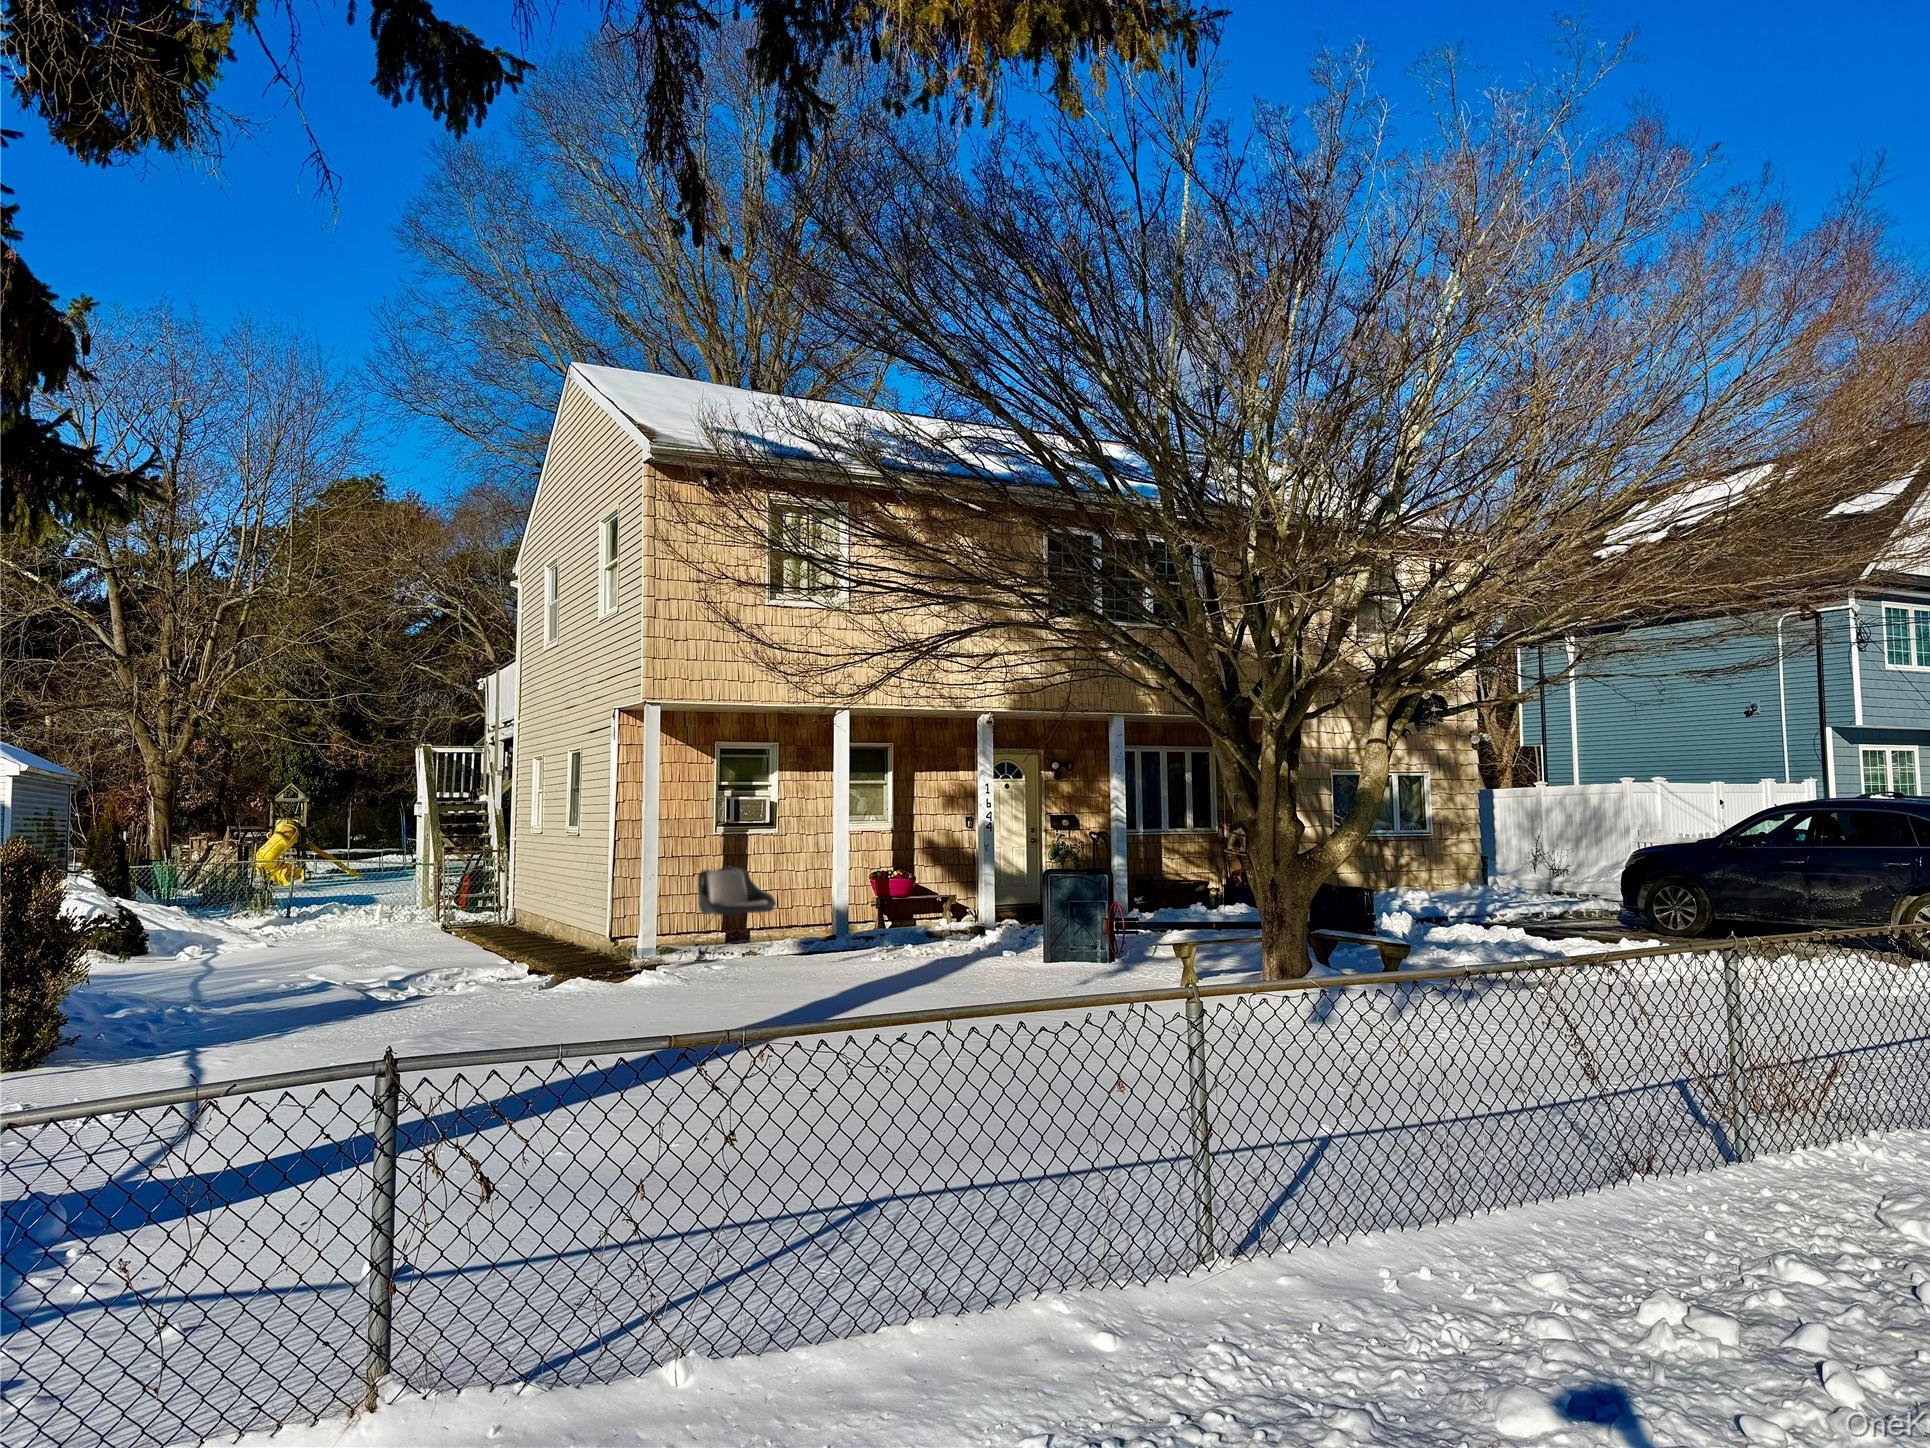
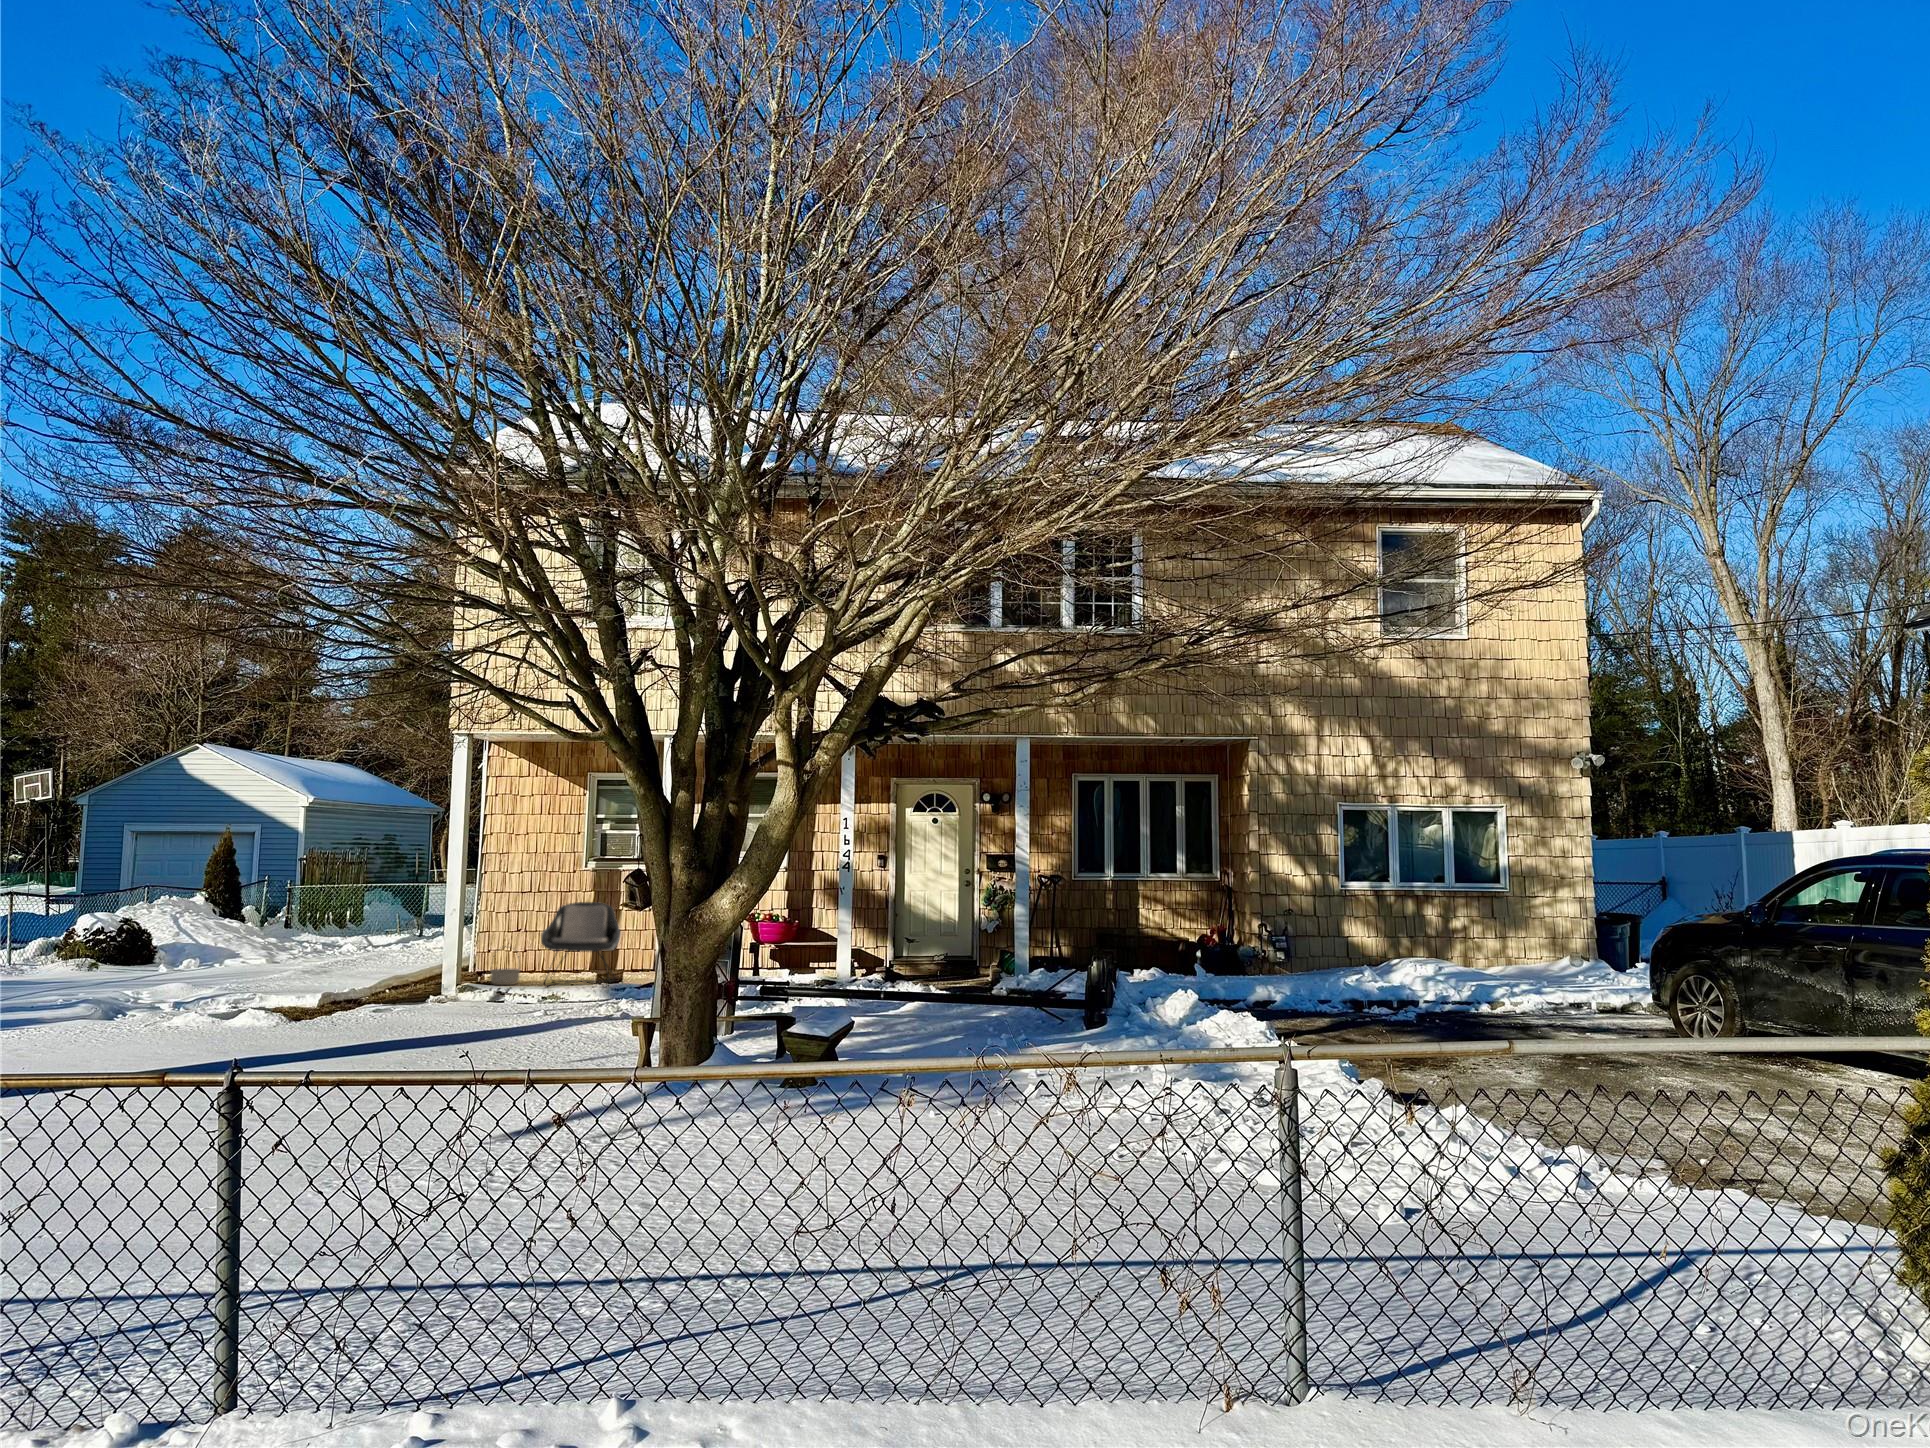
basket: none [644,912,672,951] -> present [490,946,521,985]

